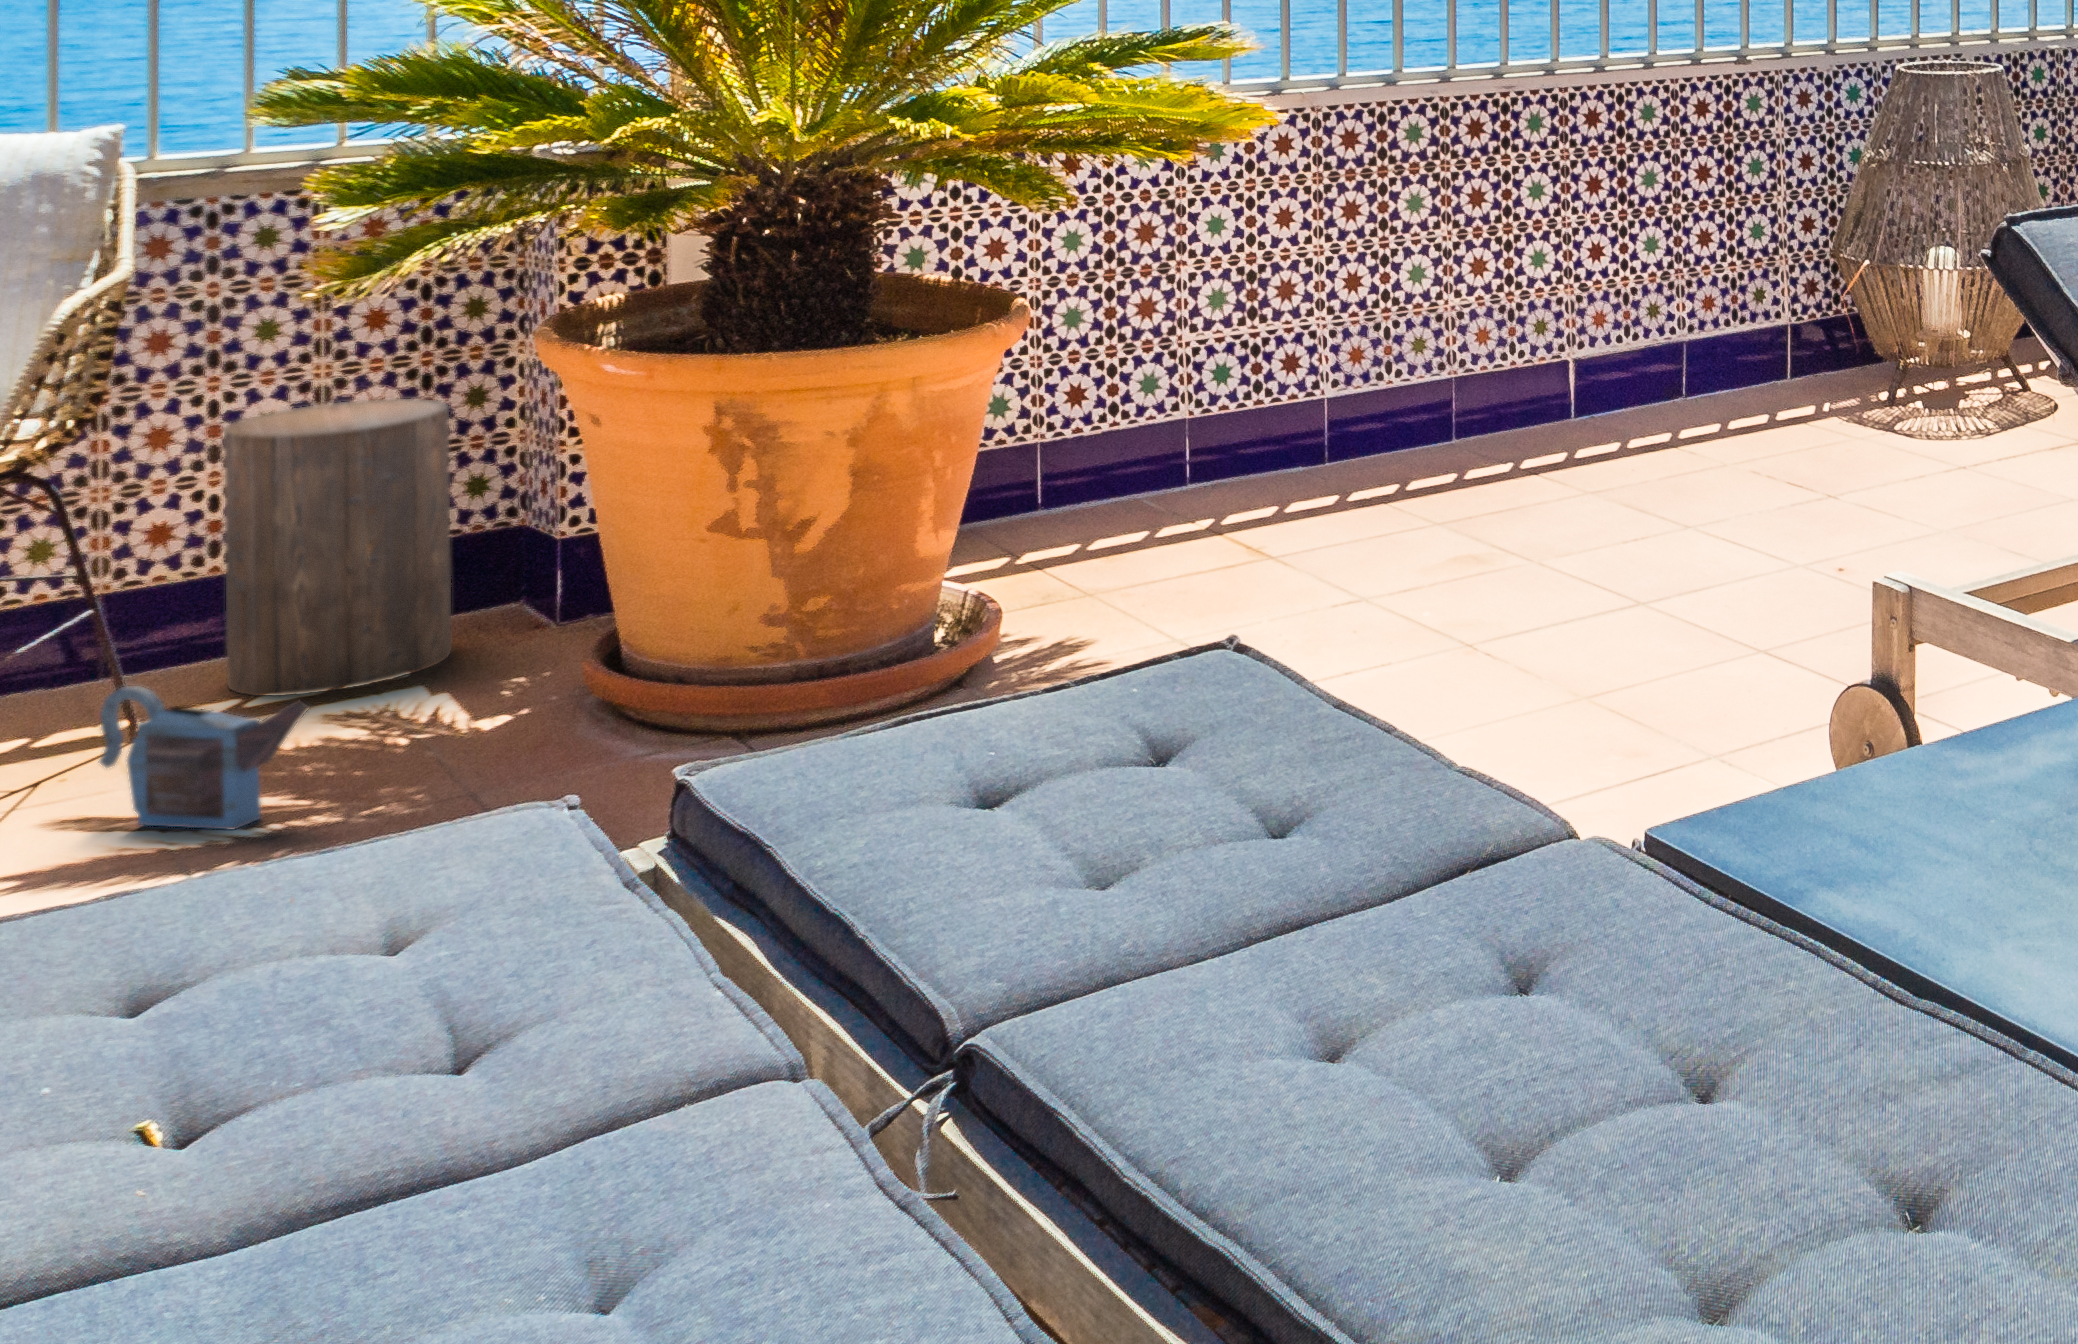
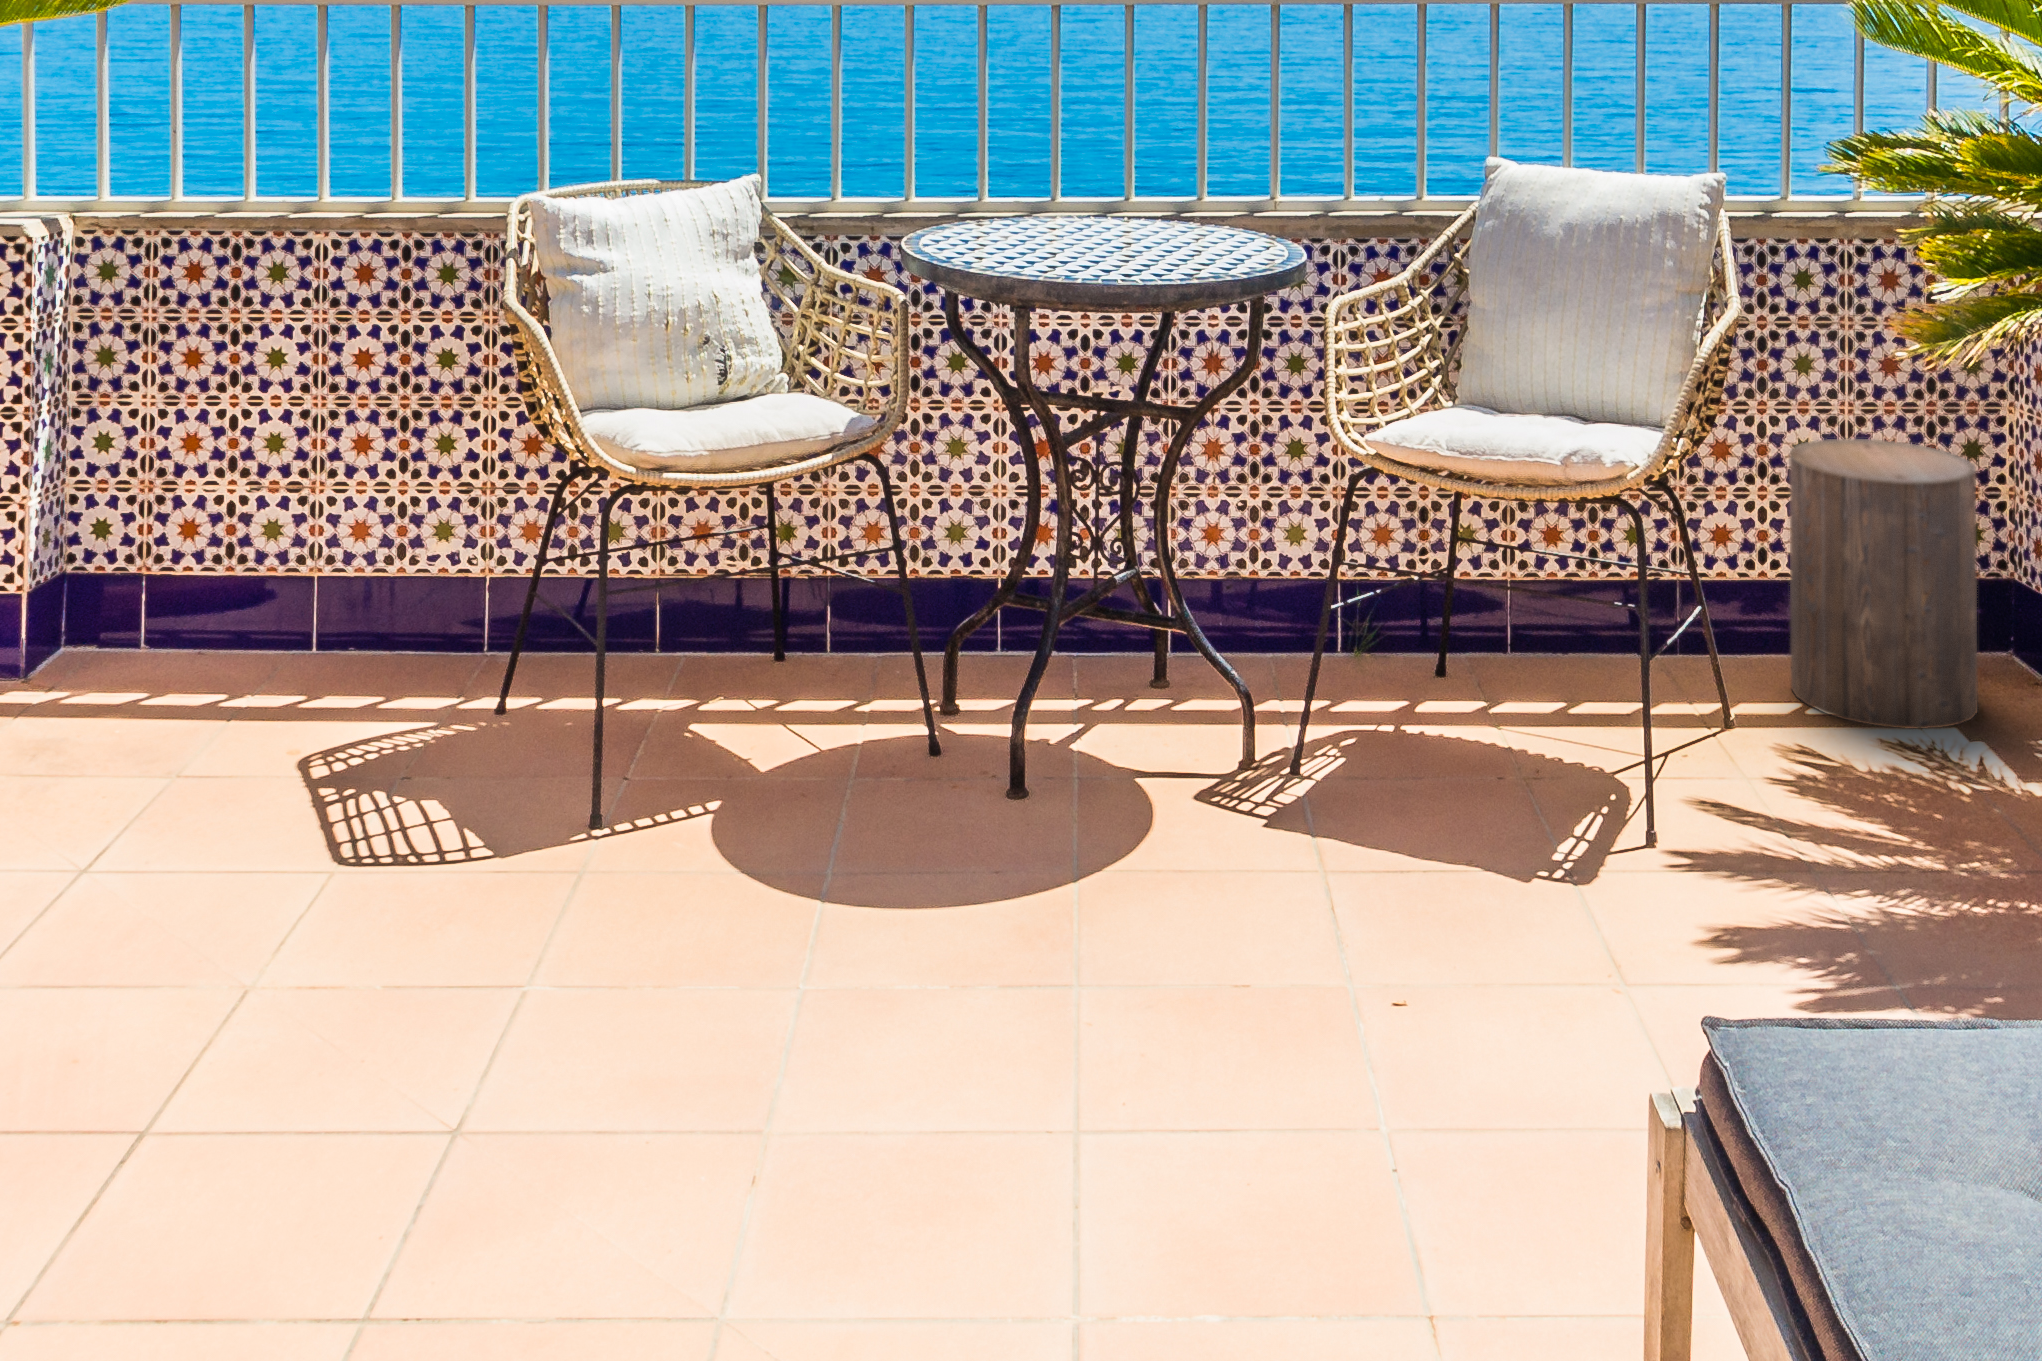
watering can: present [100,686,310,830] -> none [1784,735,1998,917]

